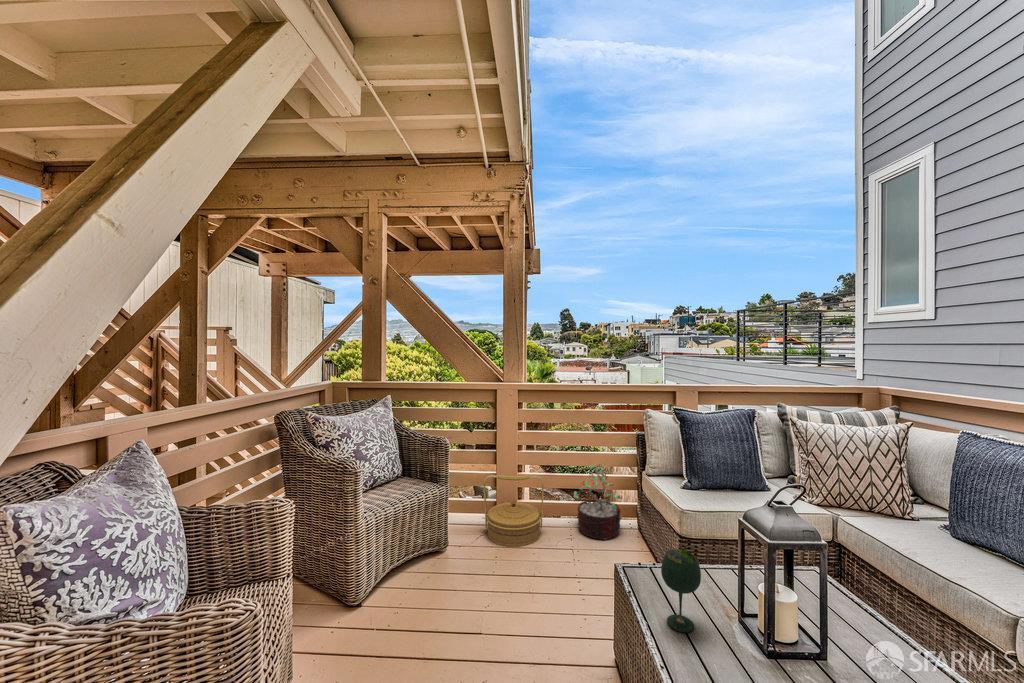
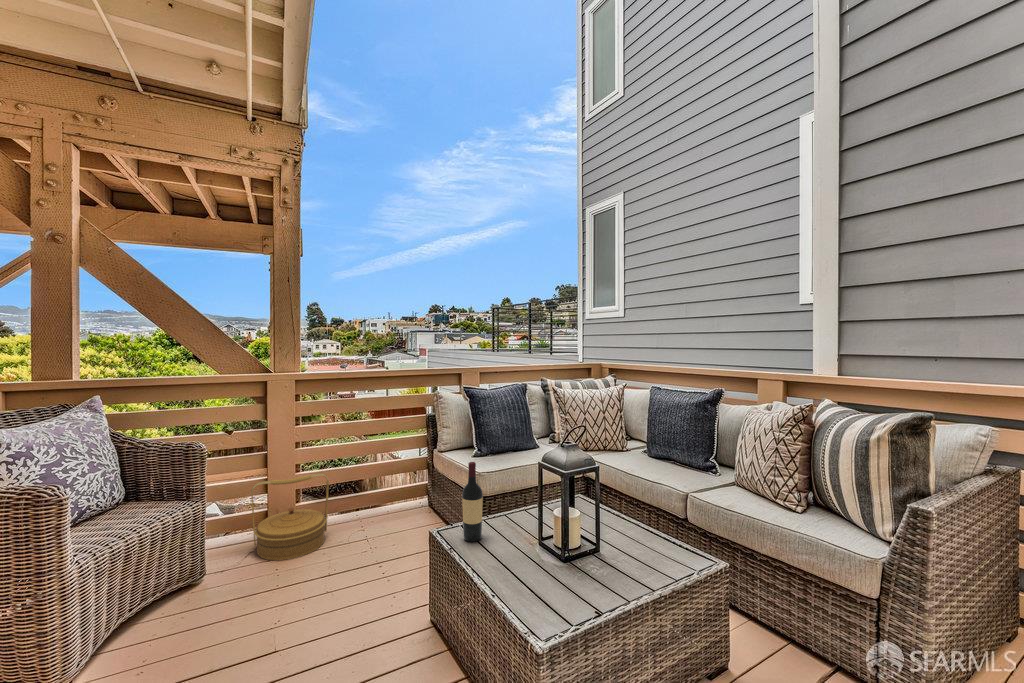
decorative plant: present [571,465,622,540] -> none [356,442,413,528]
wine bottle: none [640,506,663,594] -> present [462,462,483,542]
wine glass: present [661,549,701,632] -> none [488,490,521,560]

